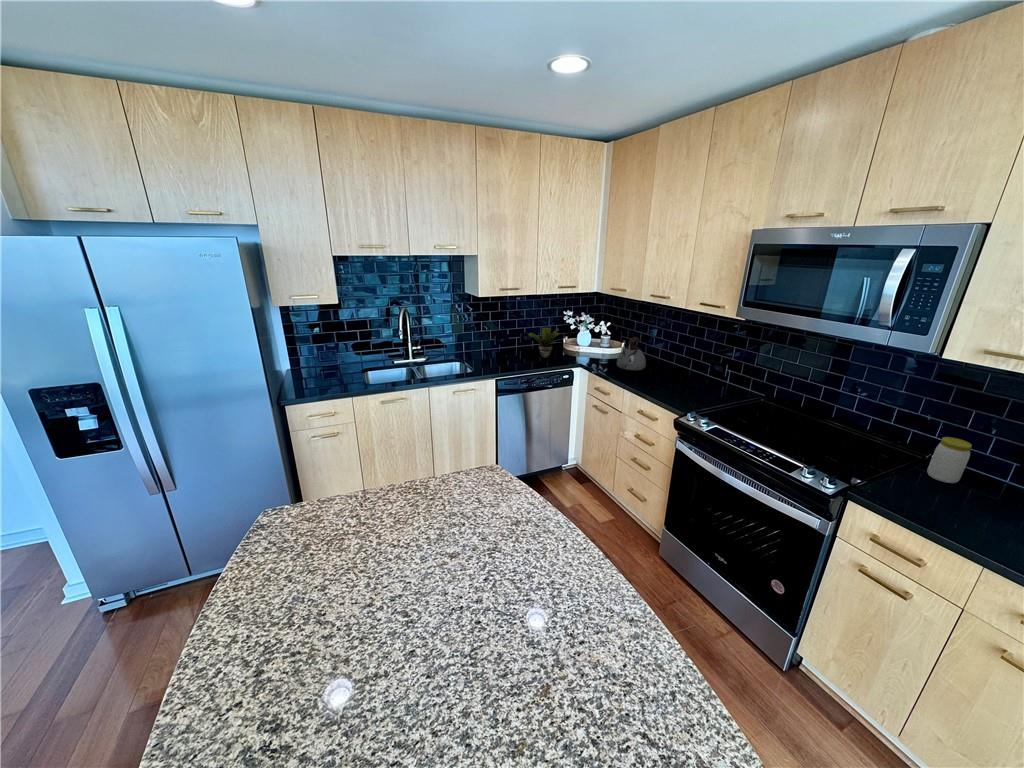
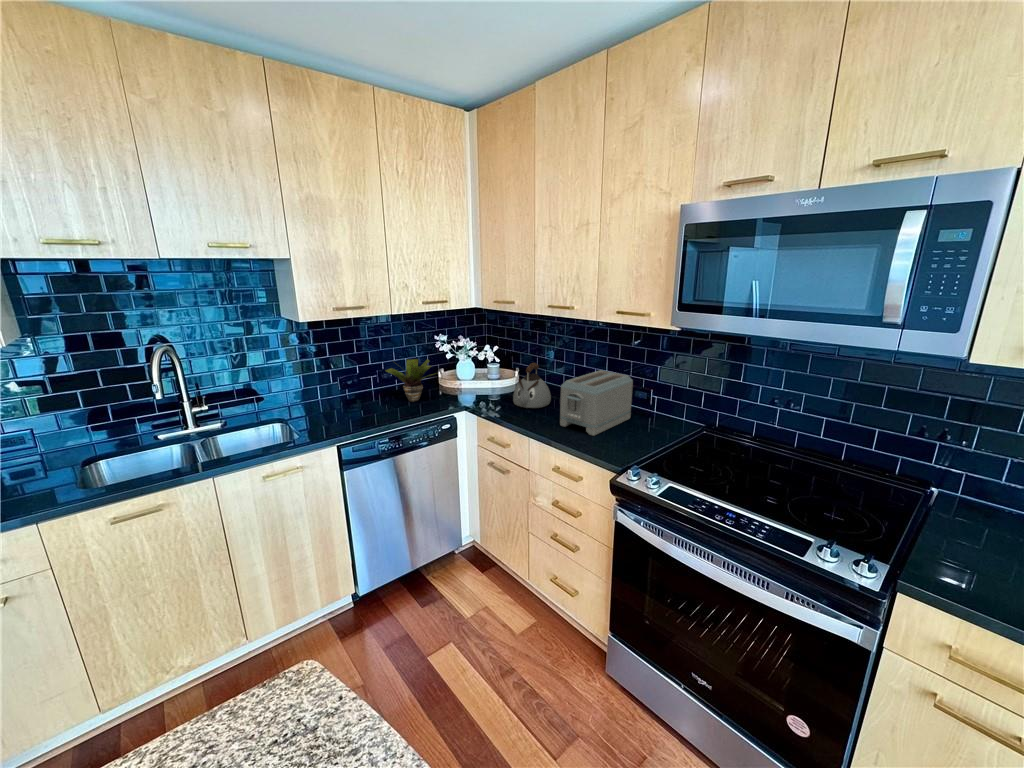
toaster: none [648,346,710,392] -> present [560,370,633,436]
jar: present [927,437,972,483] -> none [951,468,1008,532]

